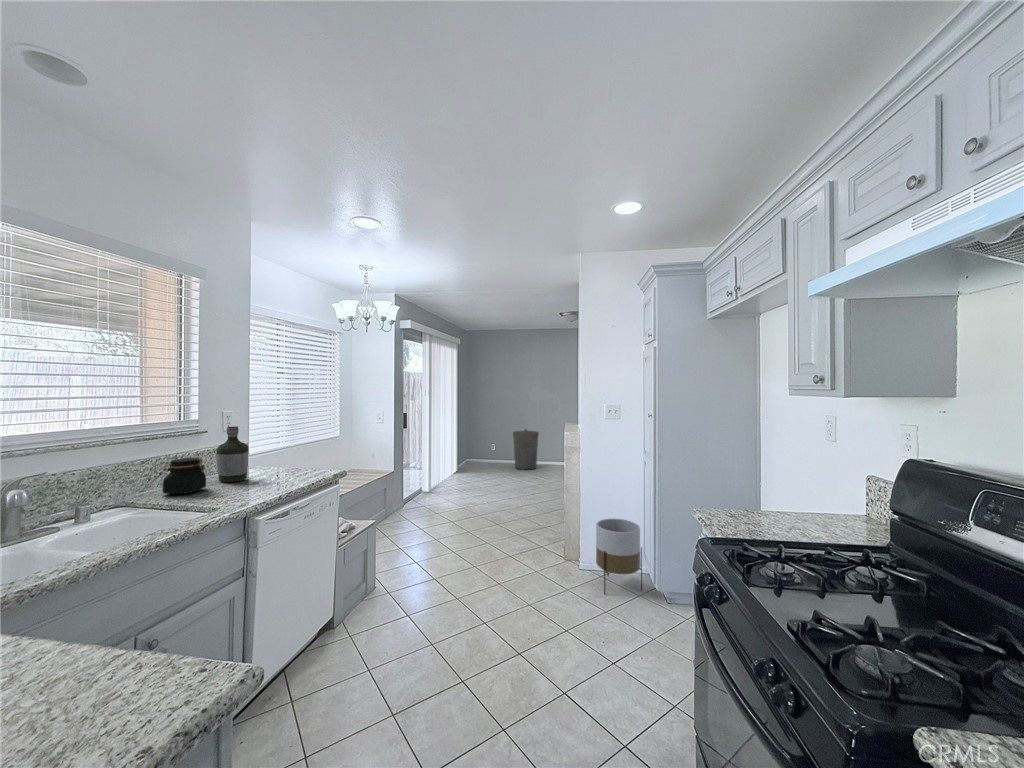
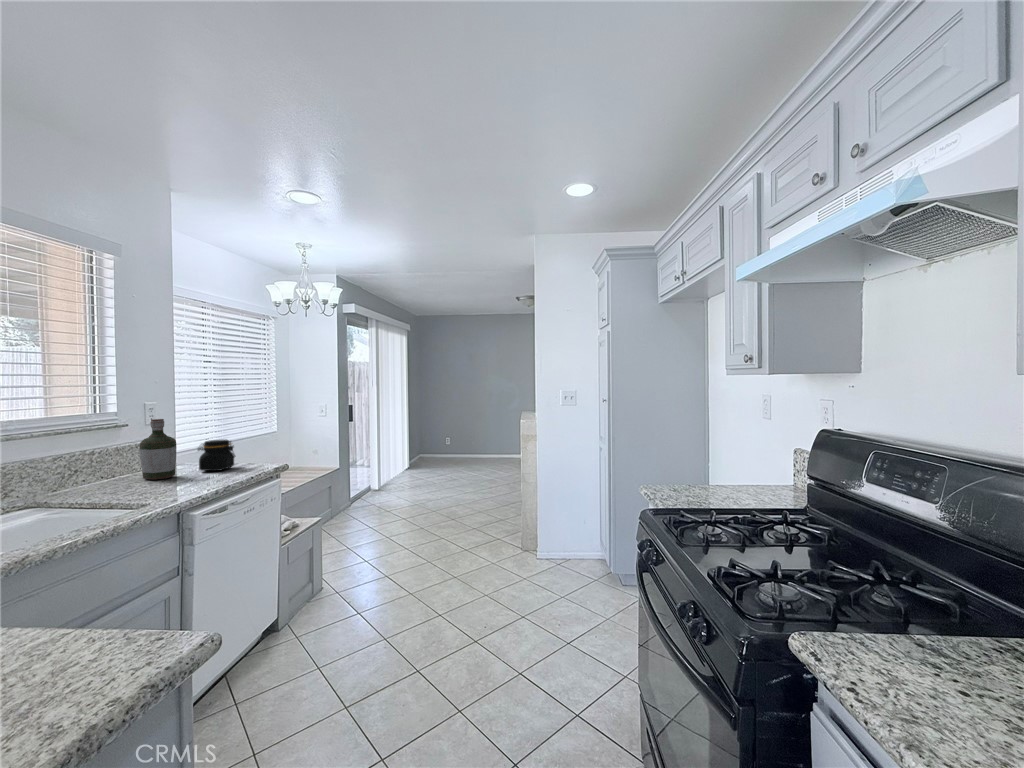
trash can: present [513,429,539,470] -> none [470,421,498,466]
jar: present [162,458,206,494] -> present [198,439,235,471]
planter: present [596,519,642,594] -> none [555,507,601,583]

